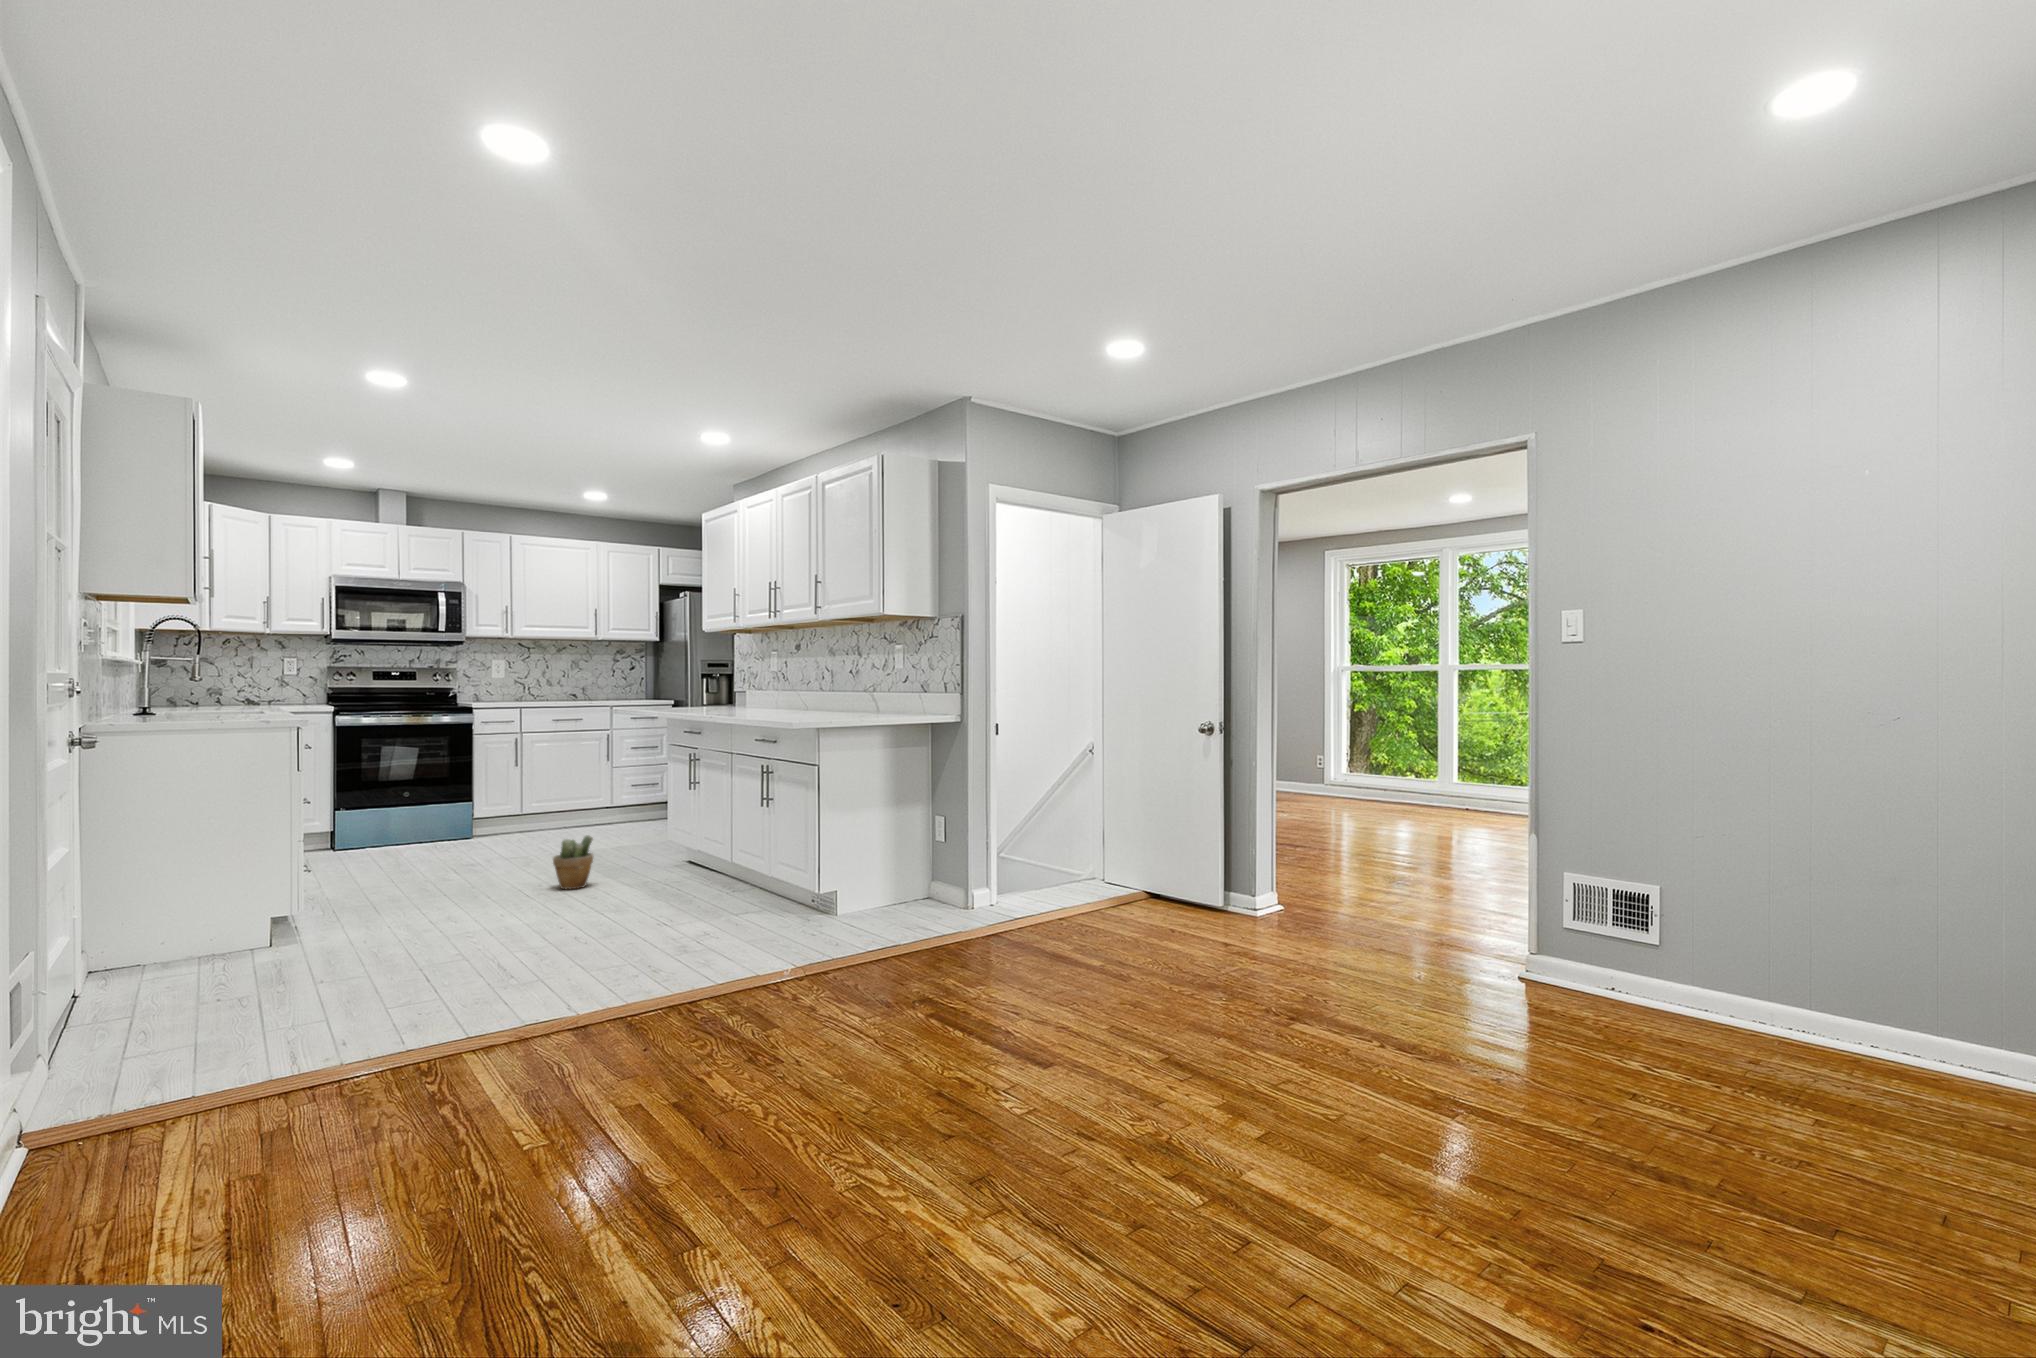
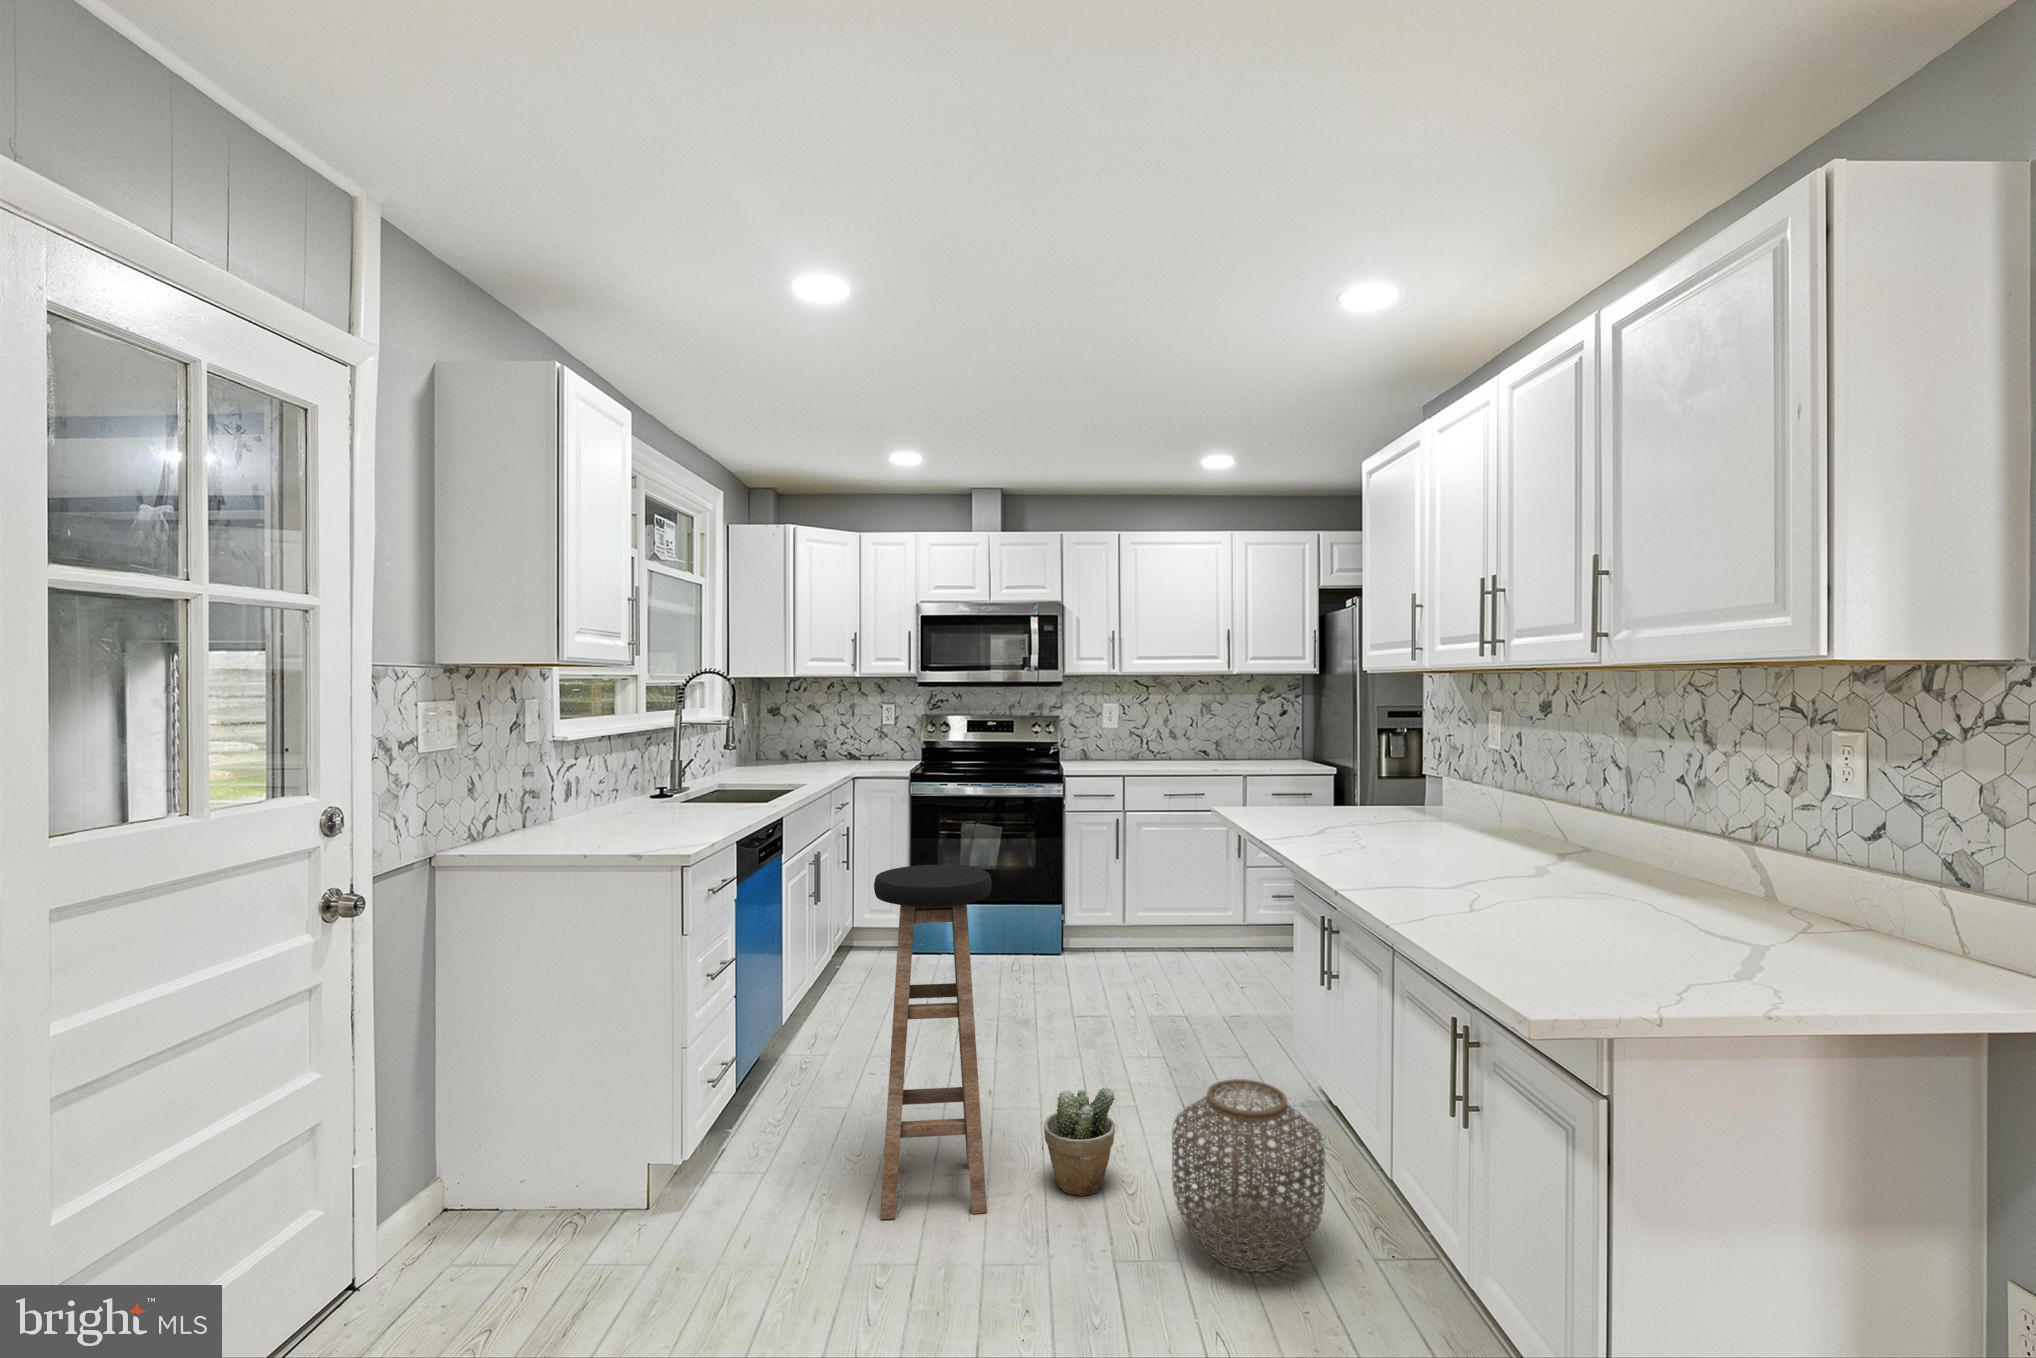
bar stool: none [449,727,529,909] -> present [874,865,992,1220]
woven basket: none [633,812,705,888] -> present [1172,1079,1325,1272]

